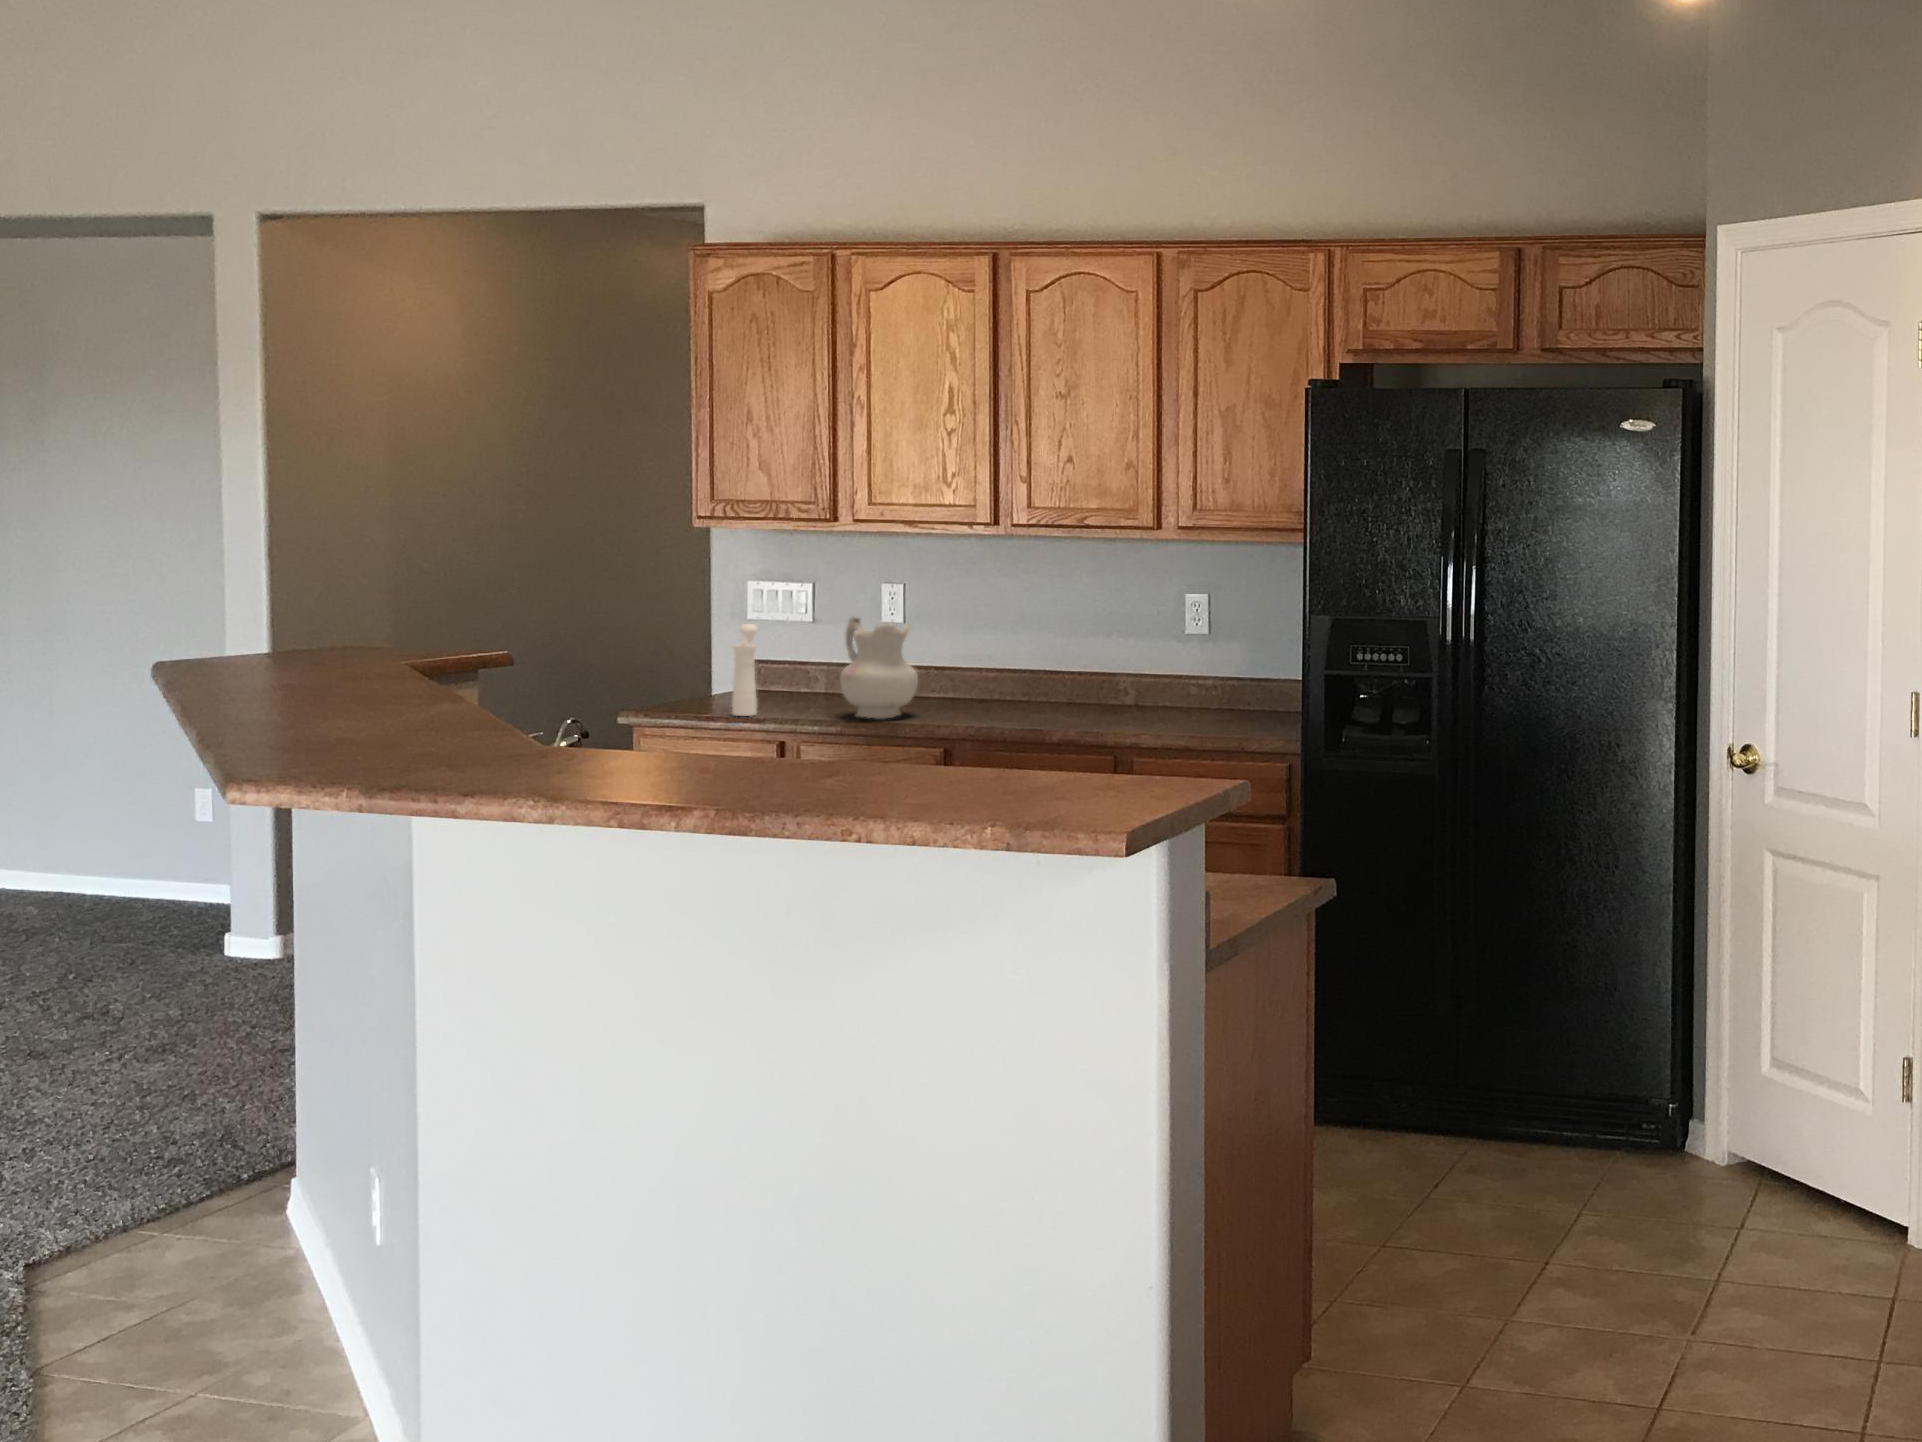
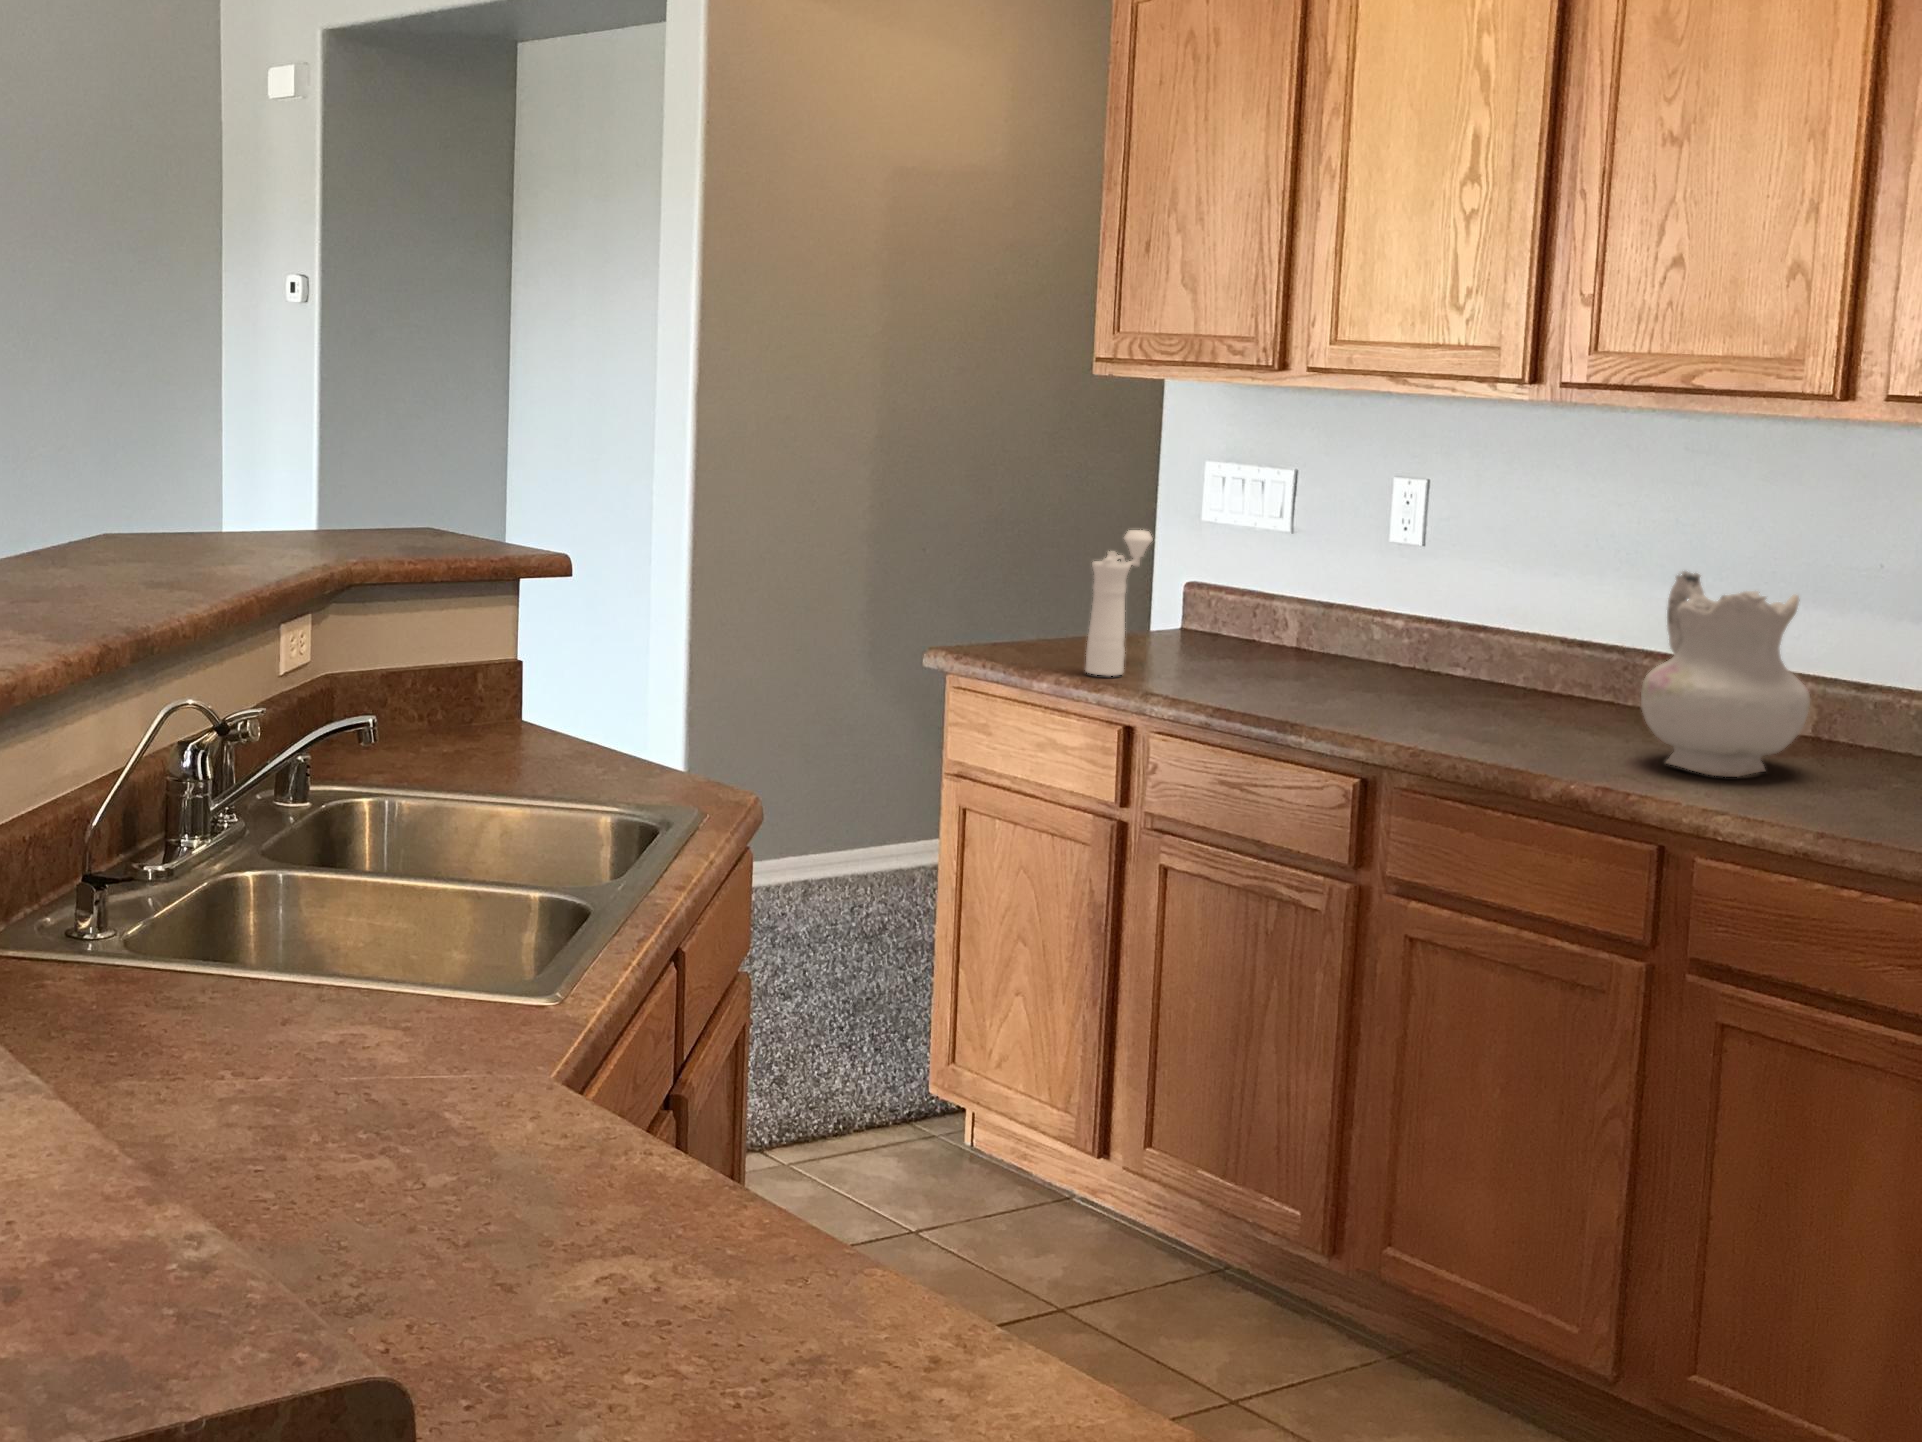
ceramic pitcher: present [840,617,918,719] -> present [1641,571,1810,777]

